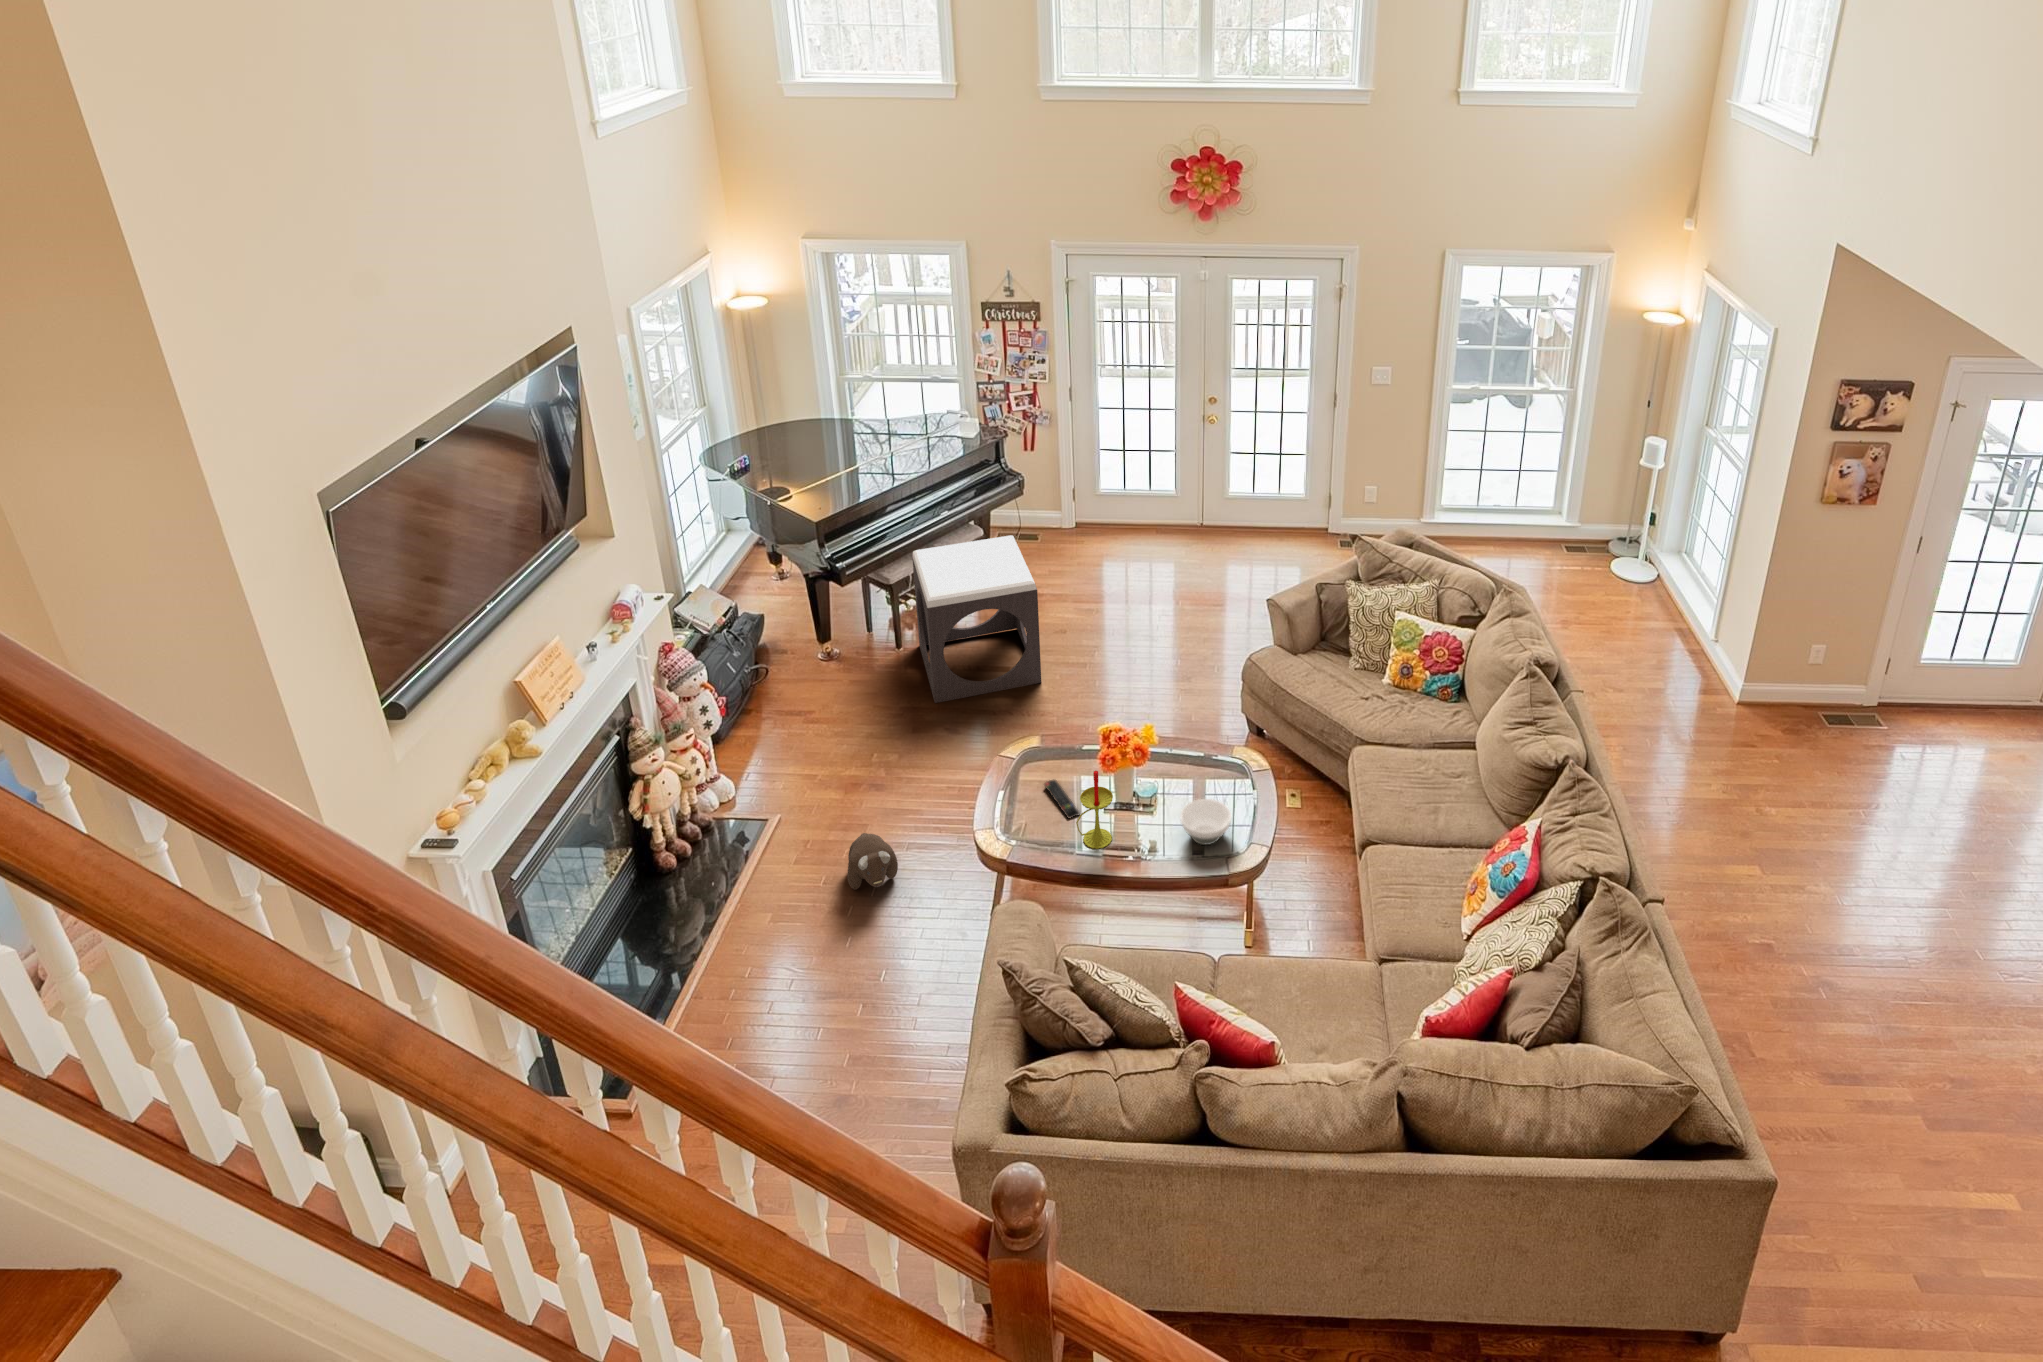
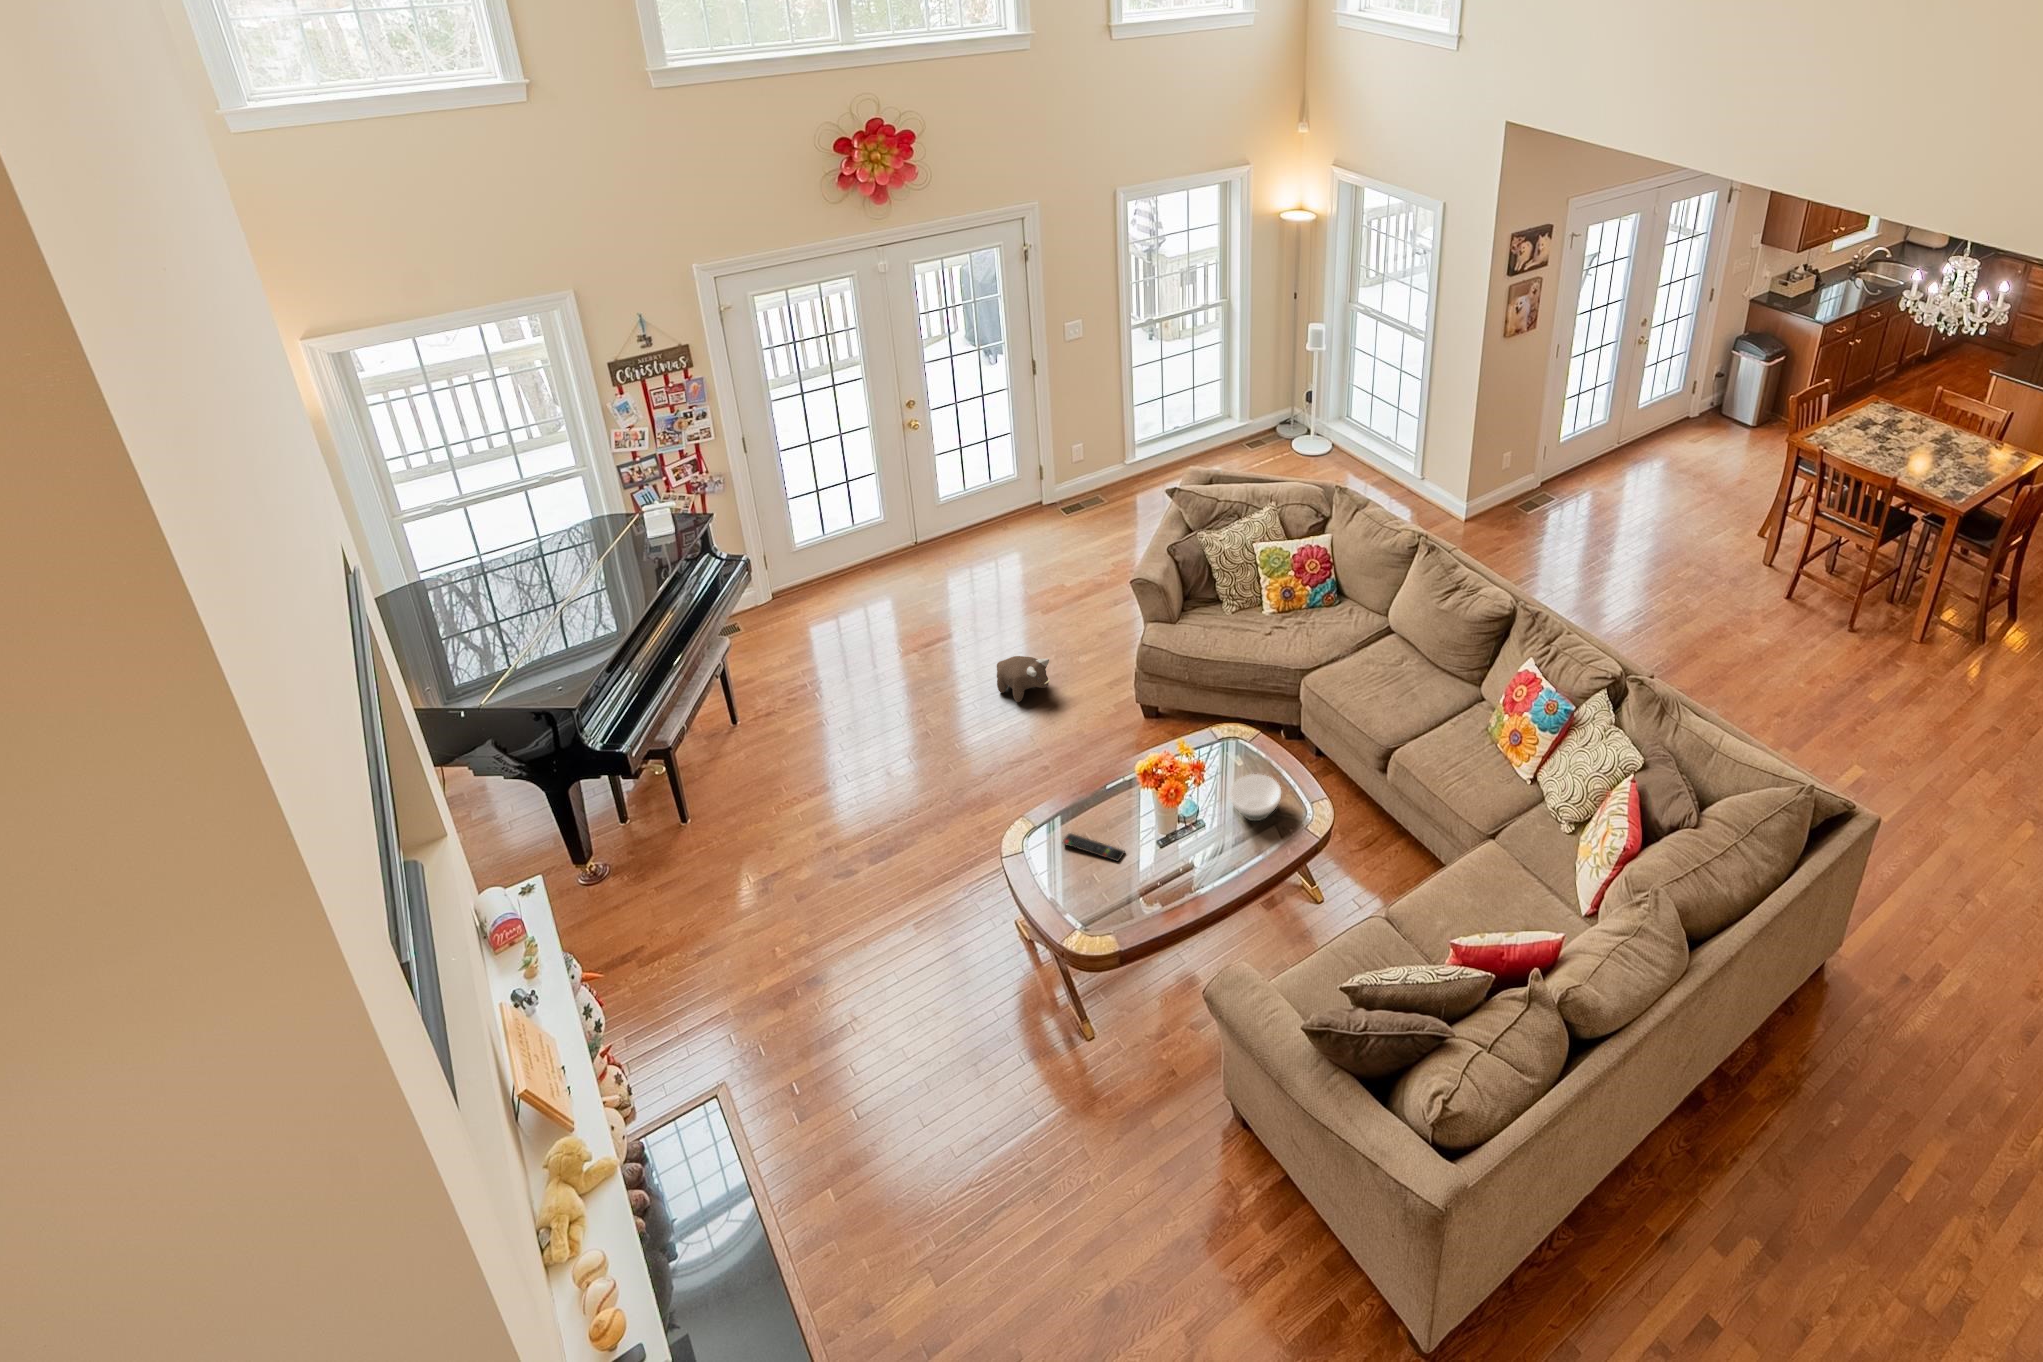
footstool: present [912,535,1041,703] -> none [694,616,896,834]
candle: present [1076,771,1113,849] -> none [1146,795,1181,876]
plush toy: present [847,833,898,890] -> present [997,656,1050,702]

